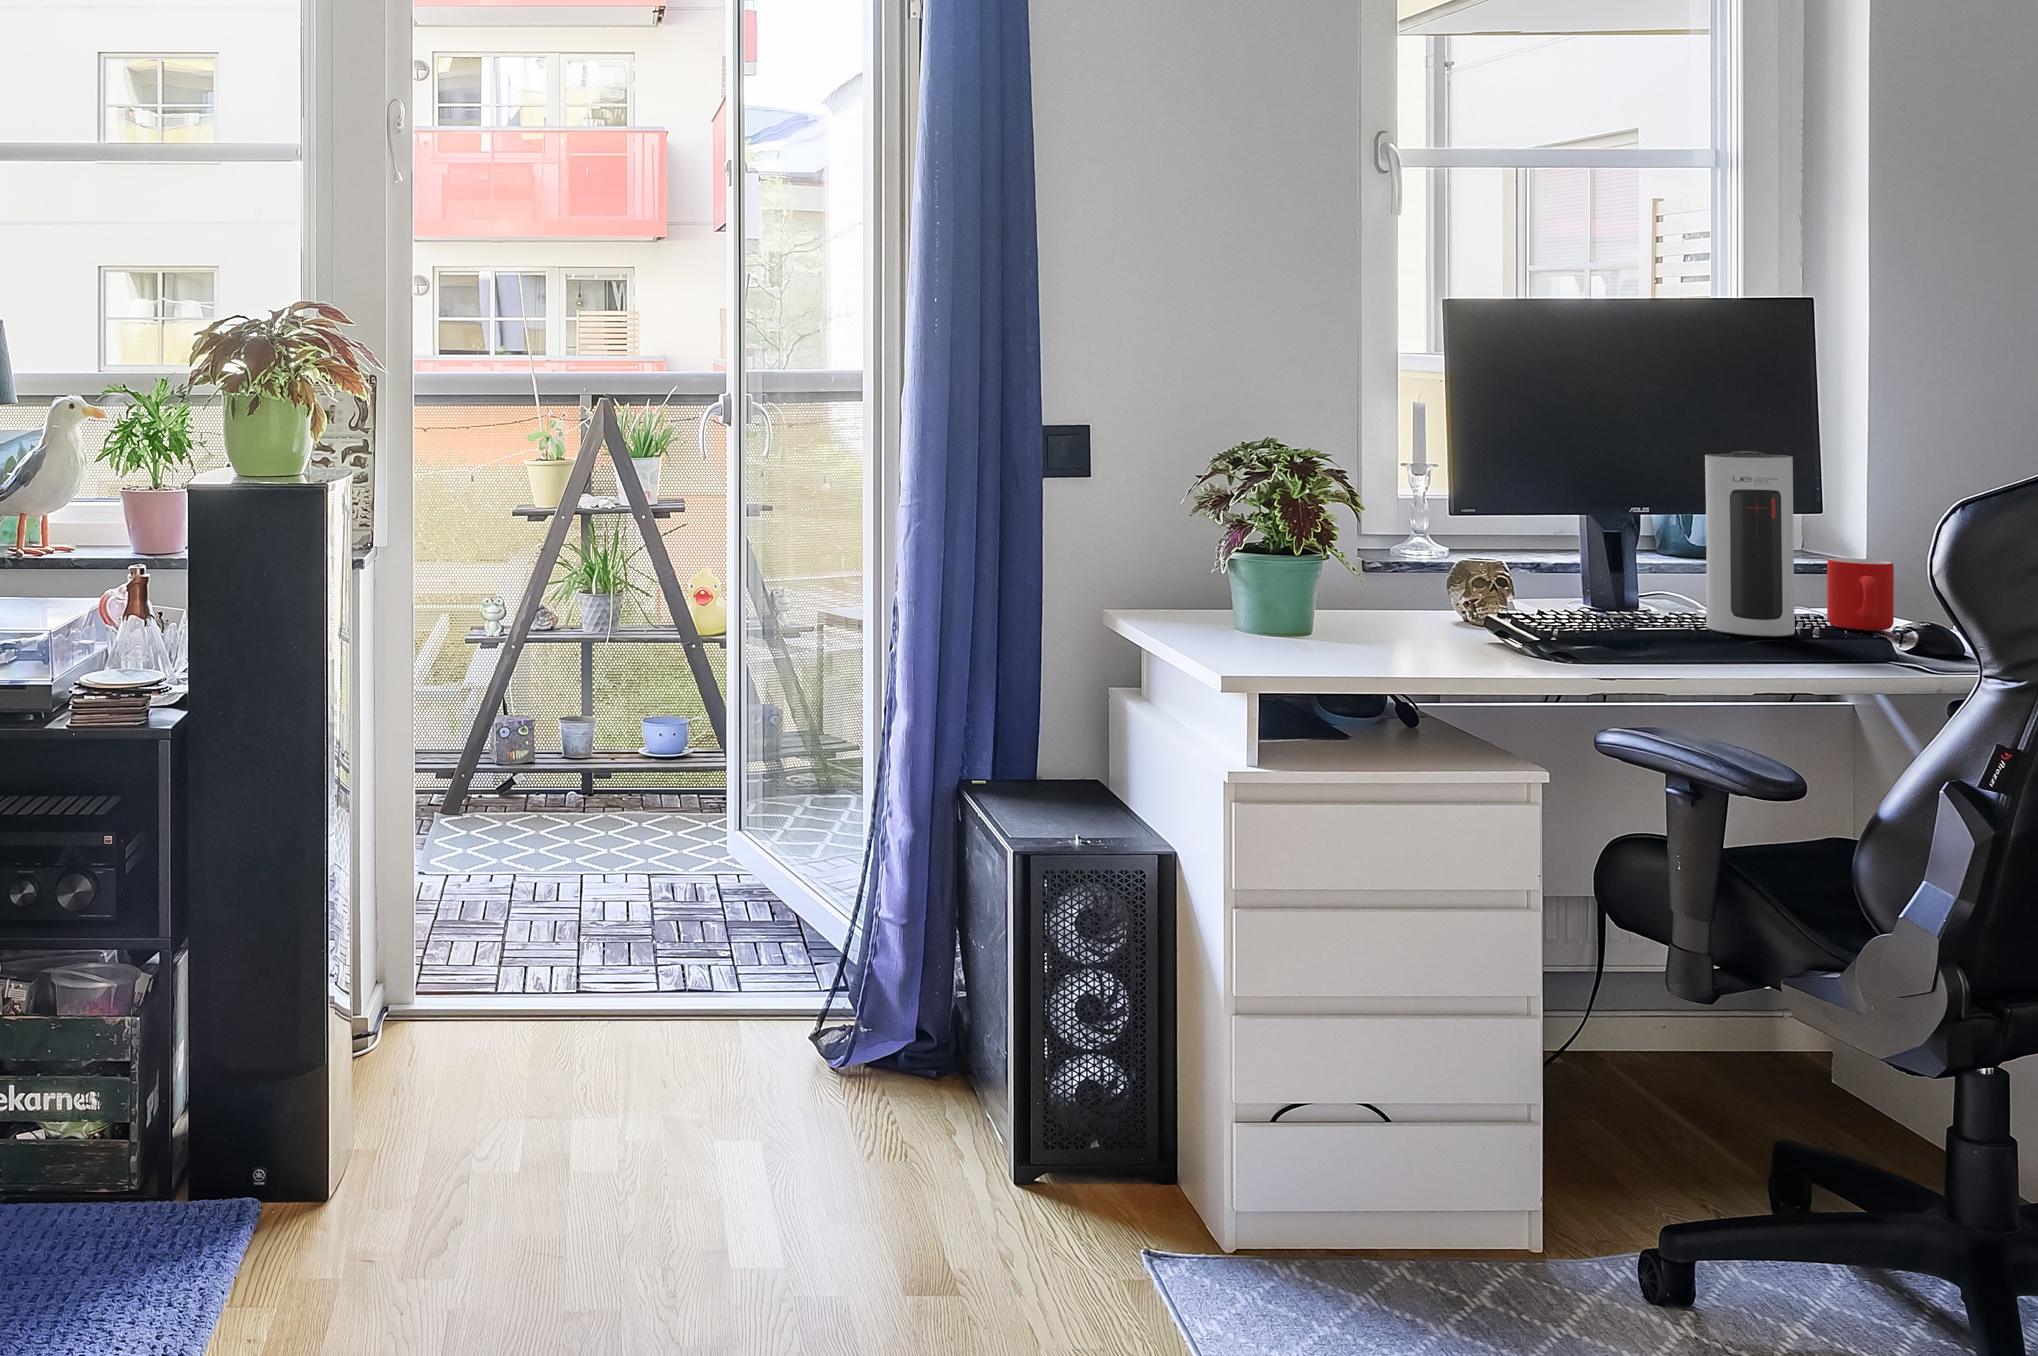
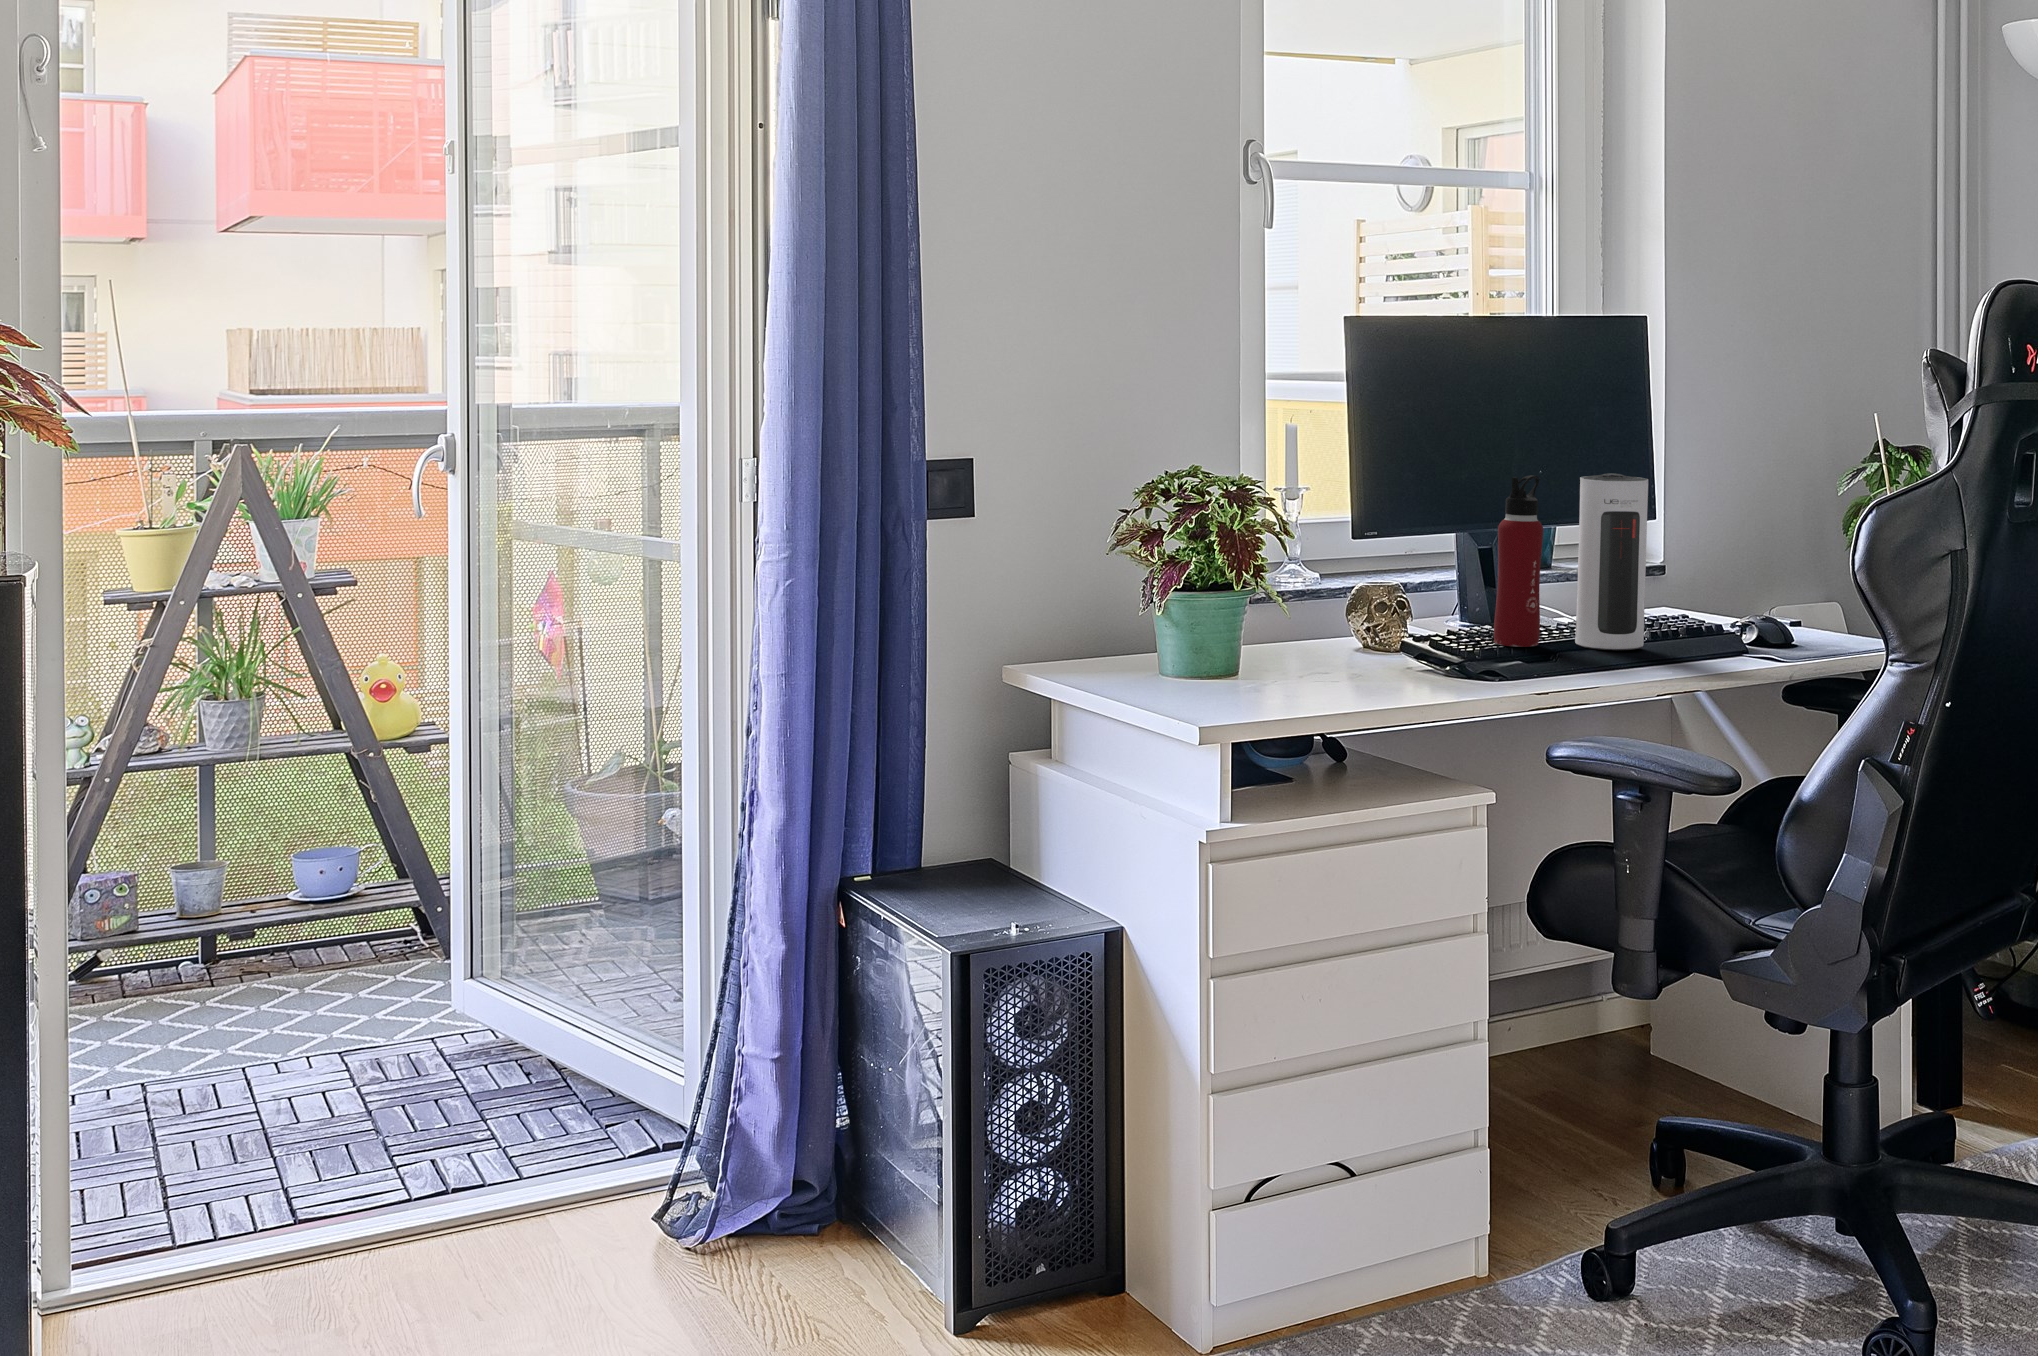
water bottle: none [1601,452,1656,626] -> present [1494,475,1543,647]
mug: present [1827,558,1894,631] -> none [1658,570,1709,638]

